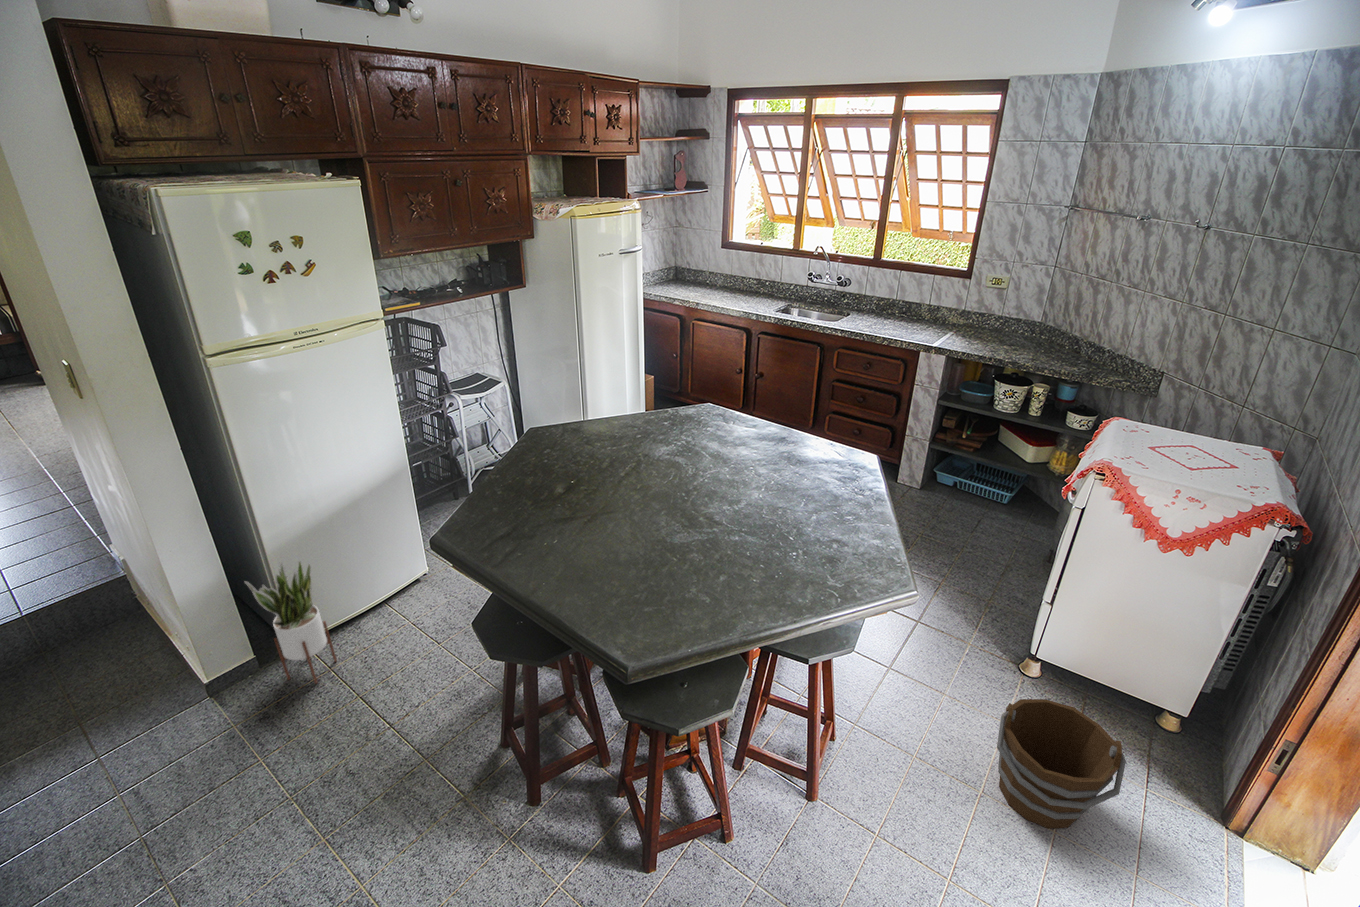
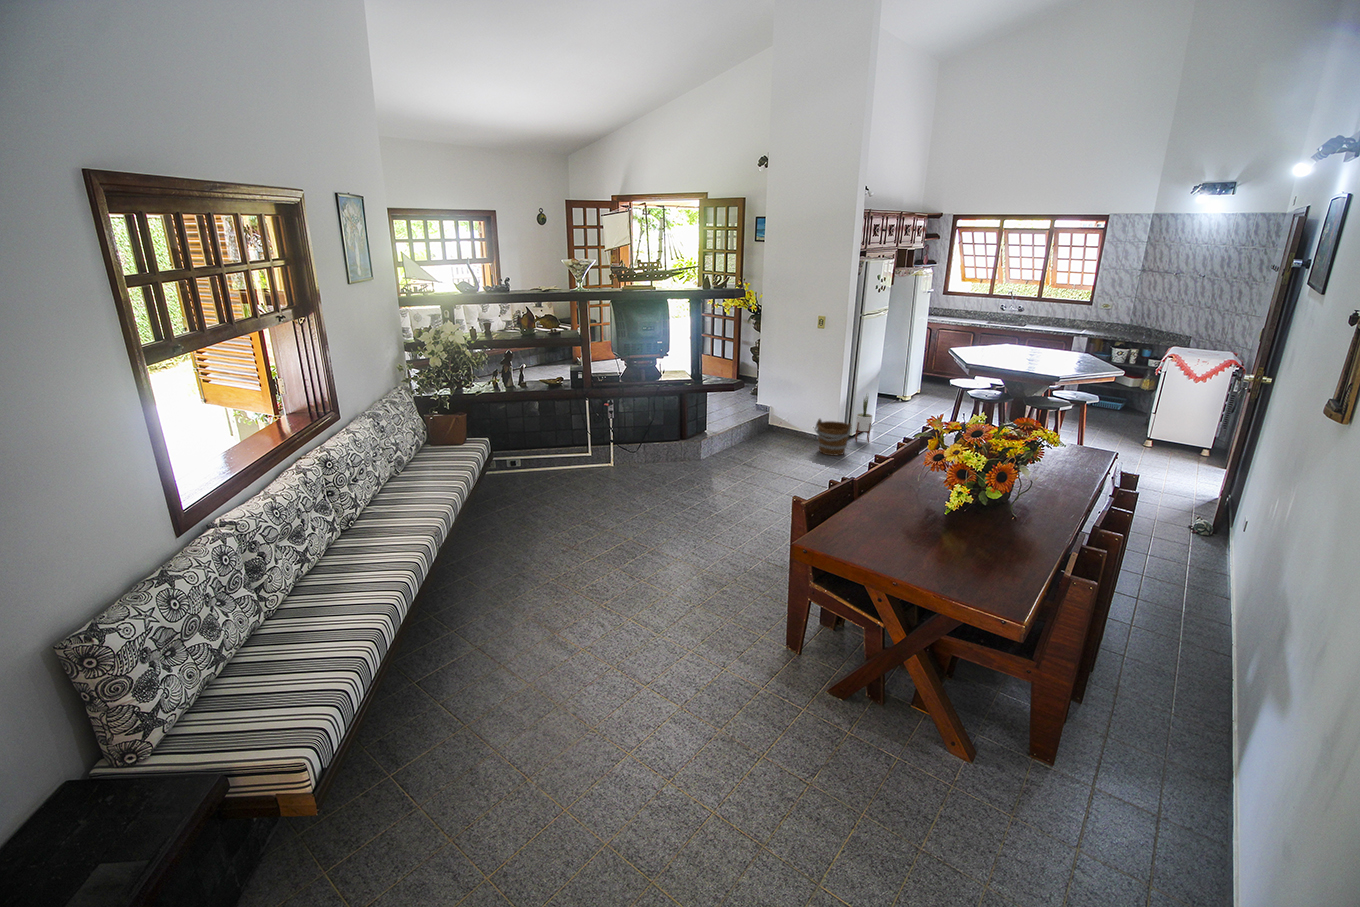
bucket: present [997,699,1126,828] -> present [815,419,851,455]

